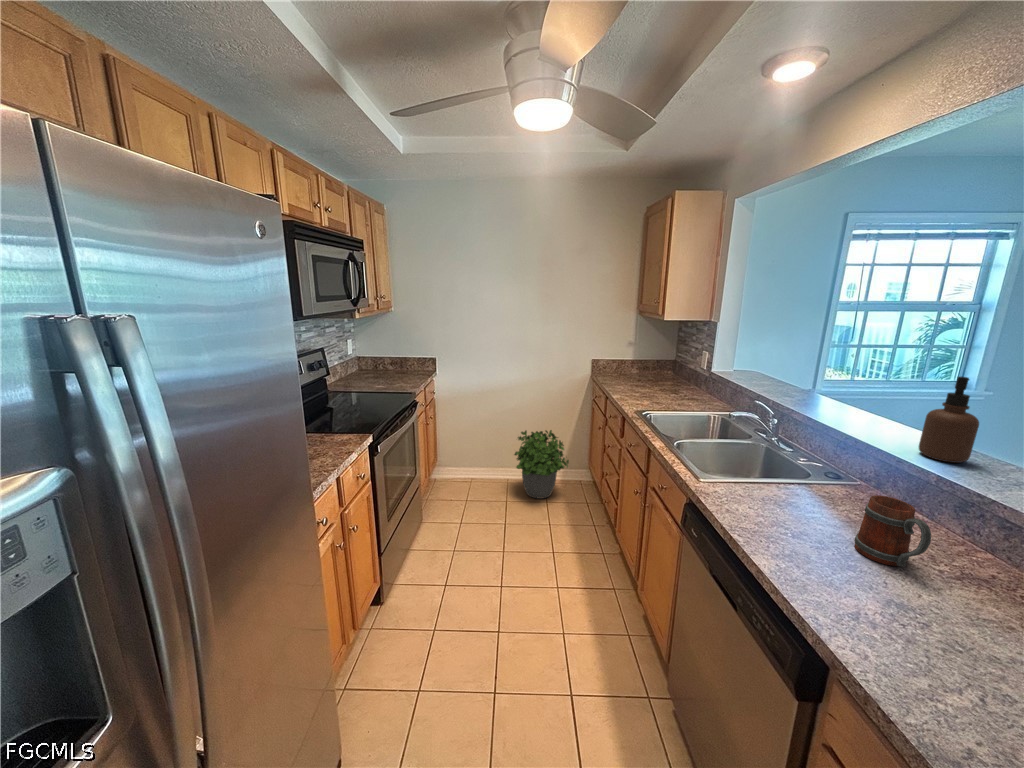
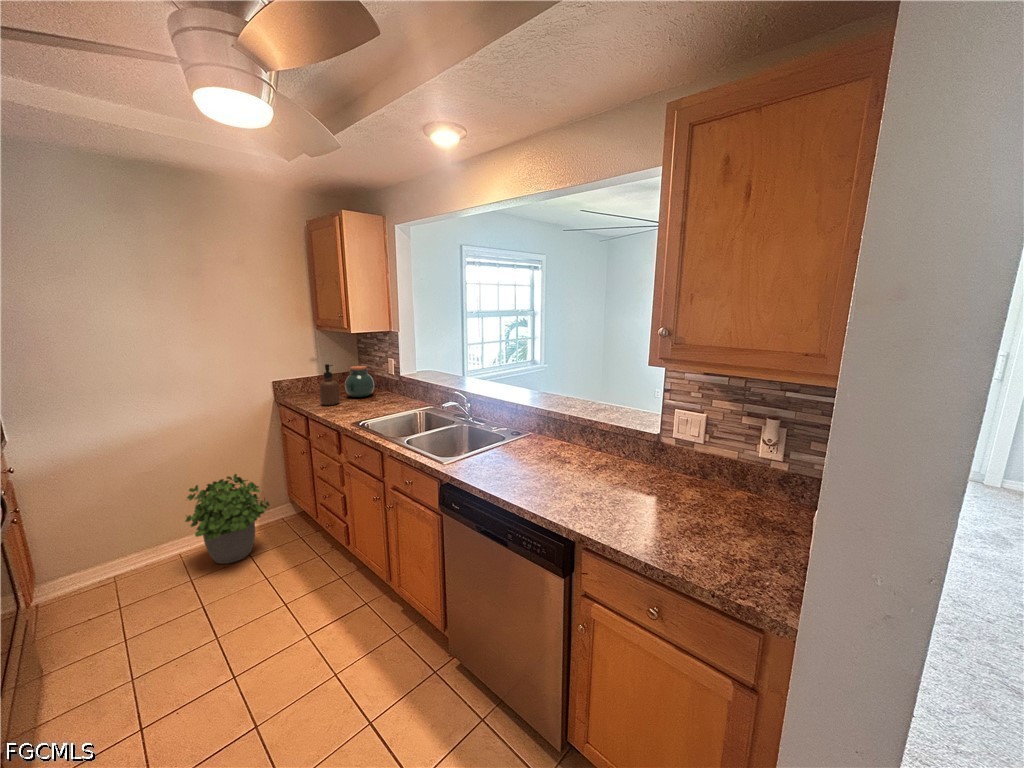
jar: none [651,355,681,388] -> present [345,366,374,397]
soap dispenser: present [919,377,979,463] -> present [319,364,340,405]
mug: present [854,495,931,566] -> none [551,434,587,475]

